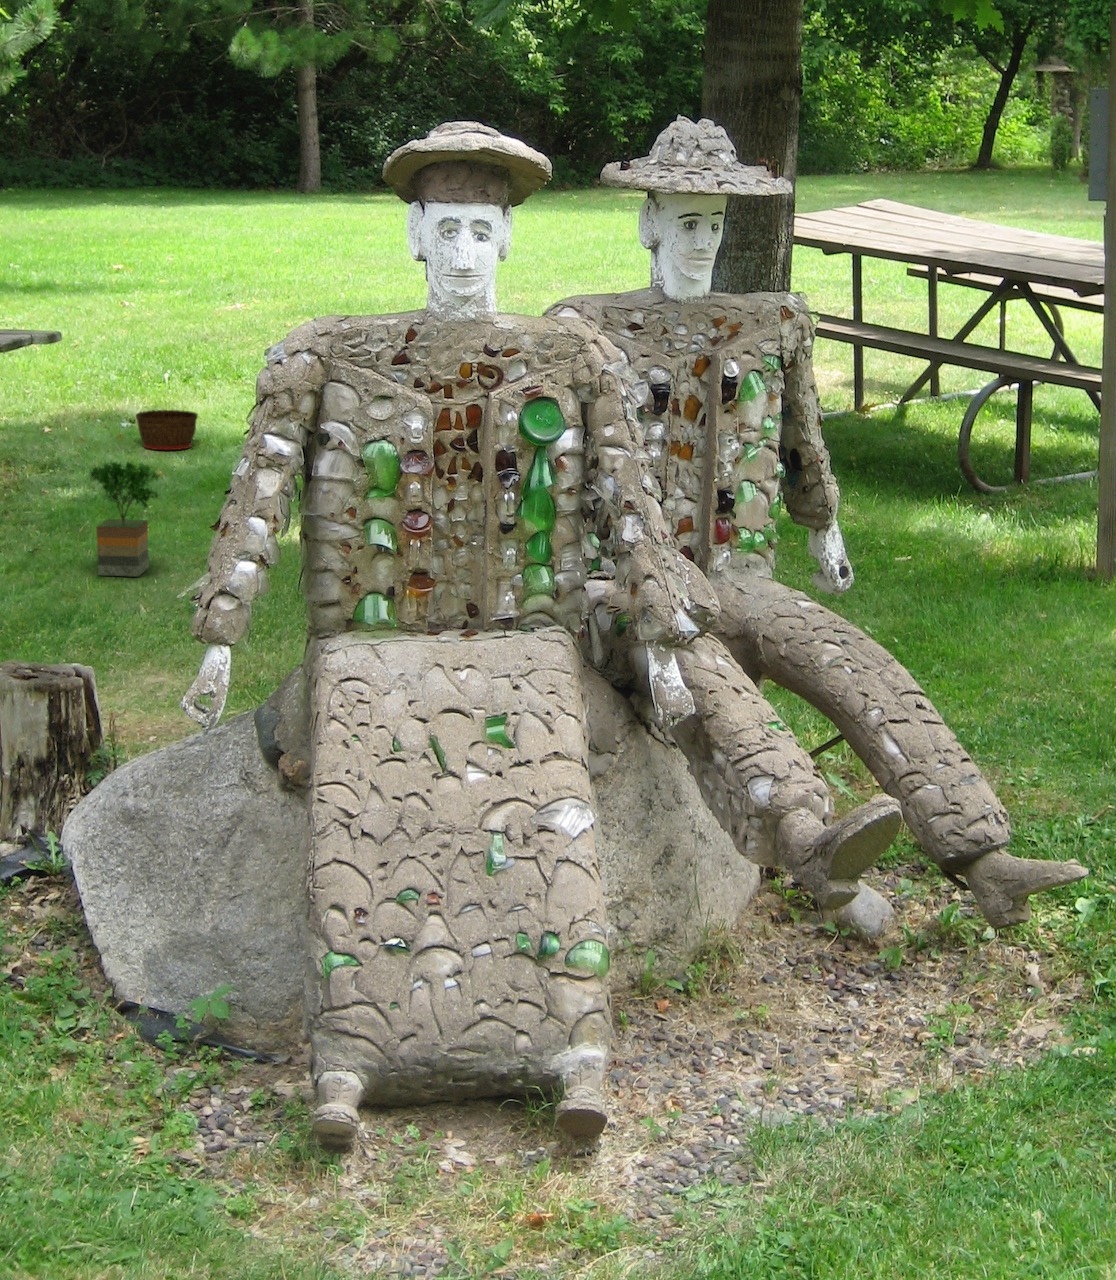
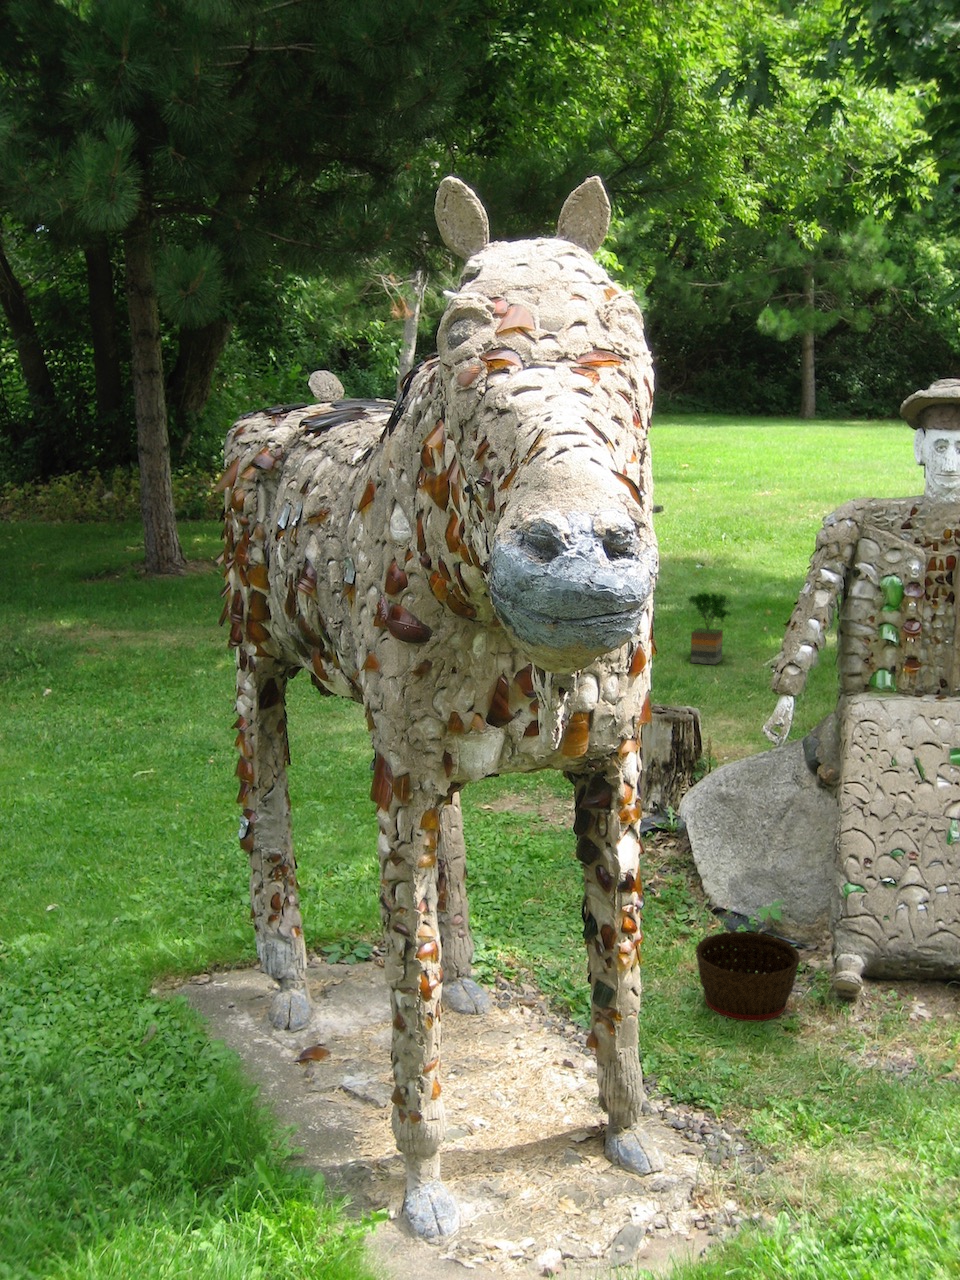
basket: present [136,410,198,450] -> present [696,932,800,1022]

